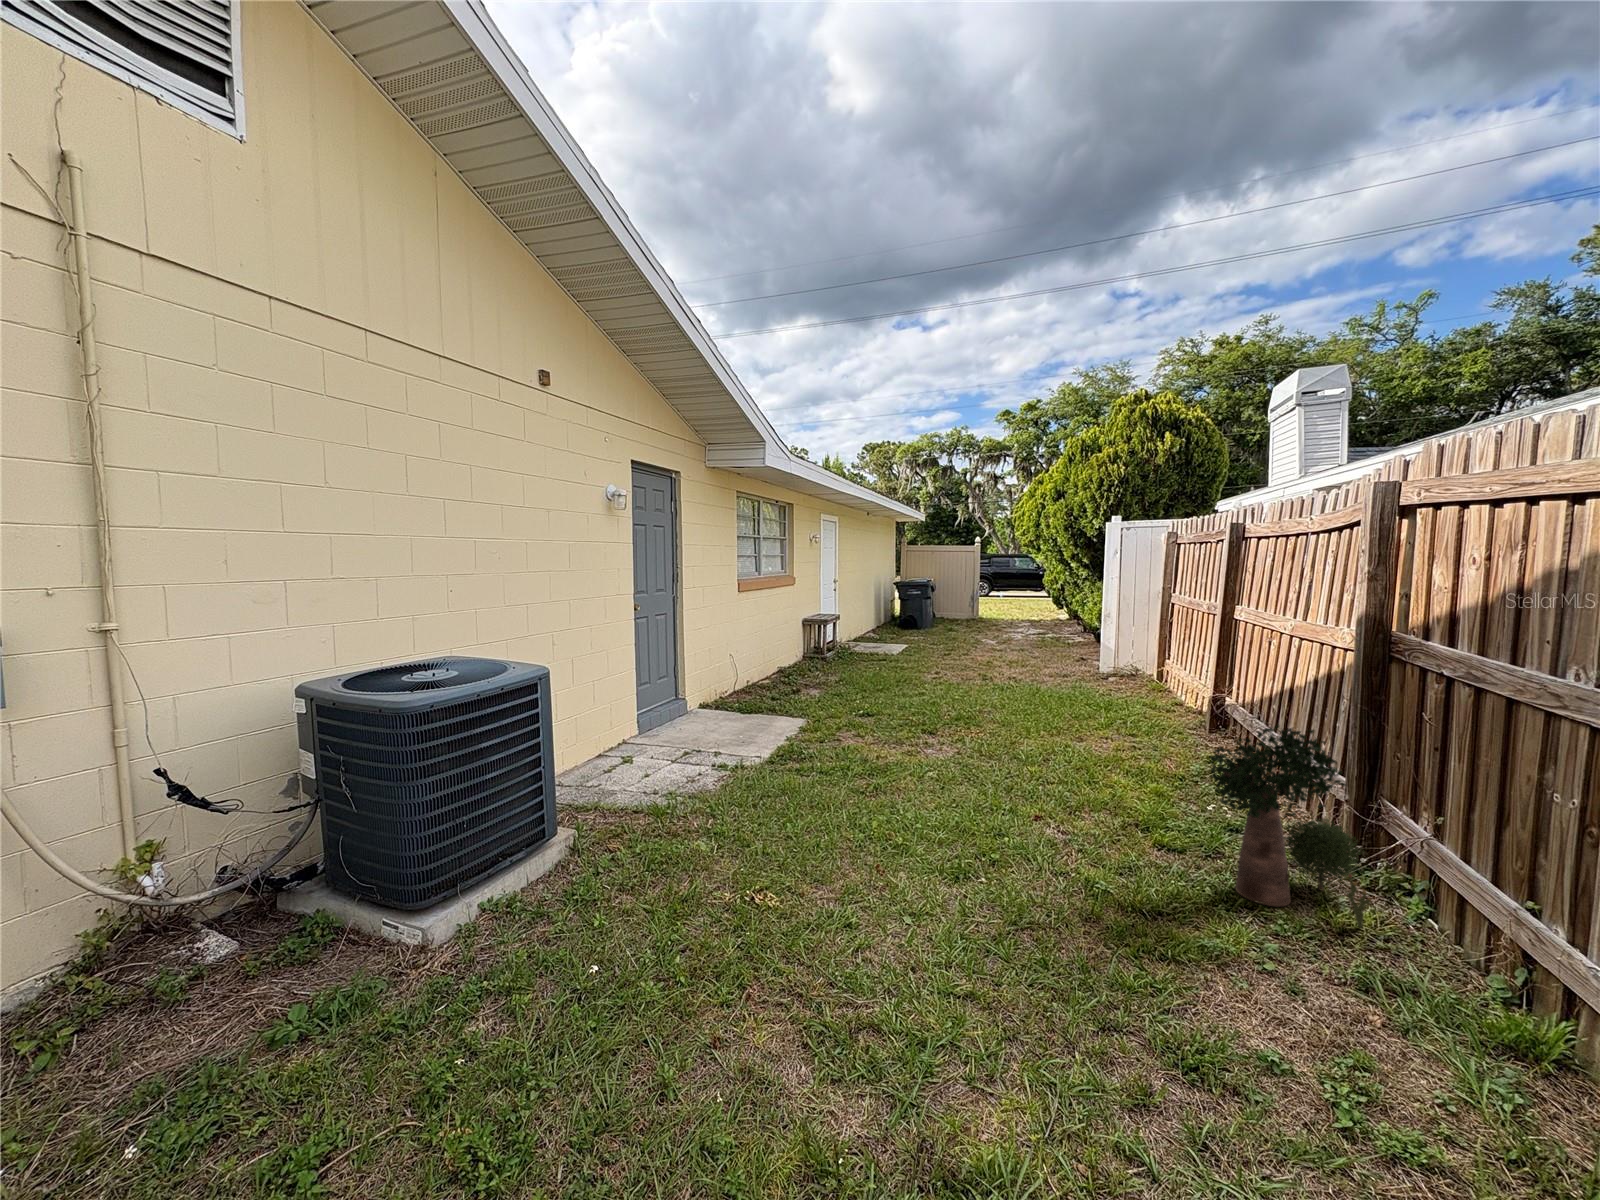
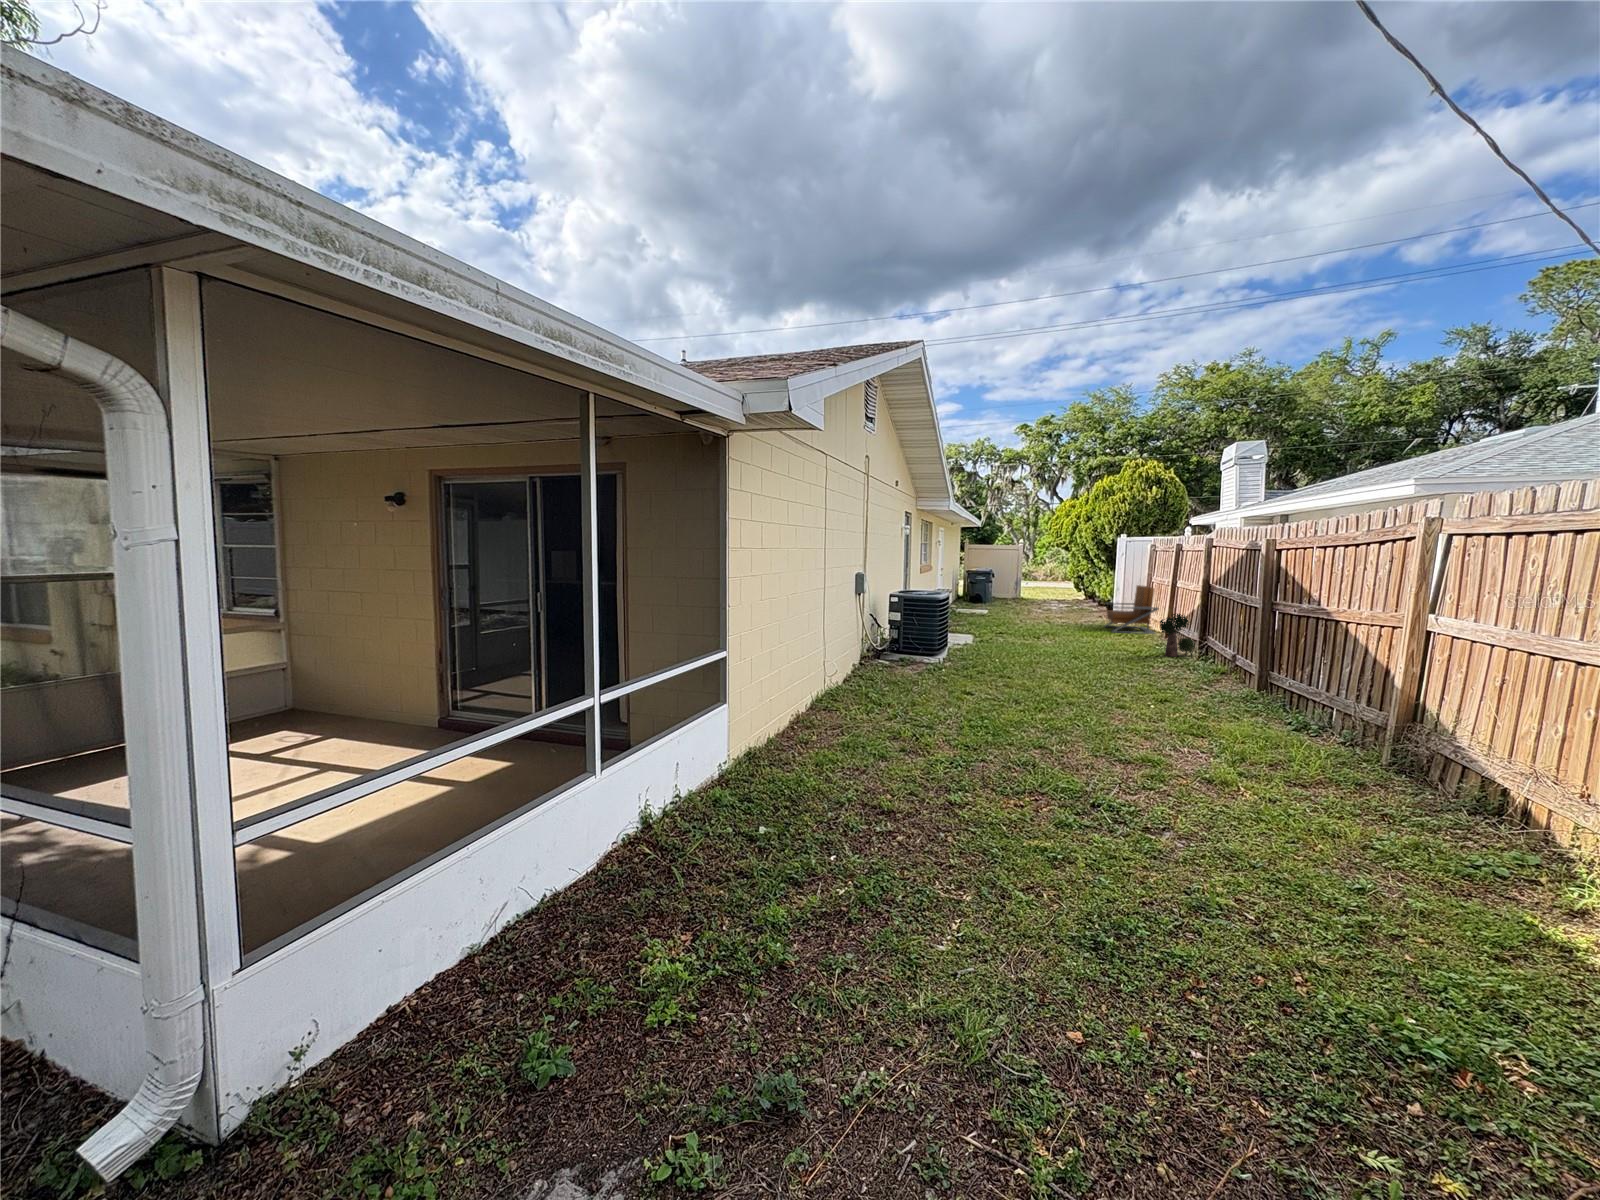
lounge chair: none [1066,605,1191,727] -> present [1105,585,1159,634]

